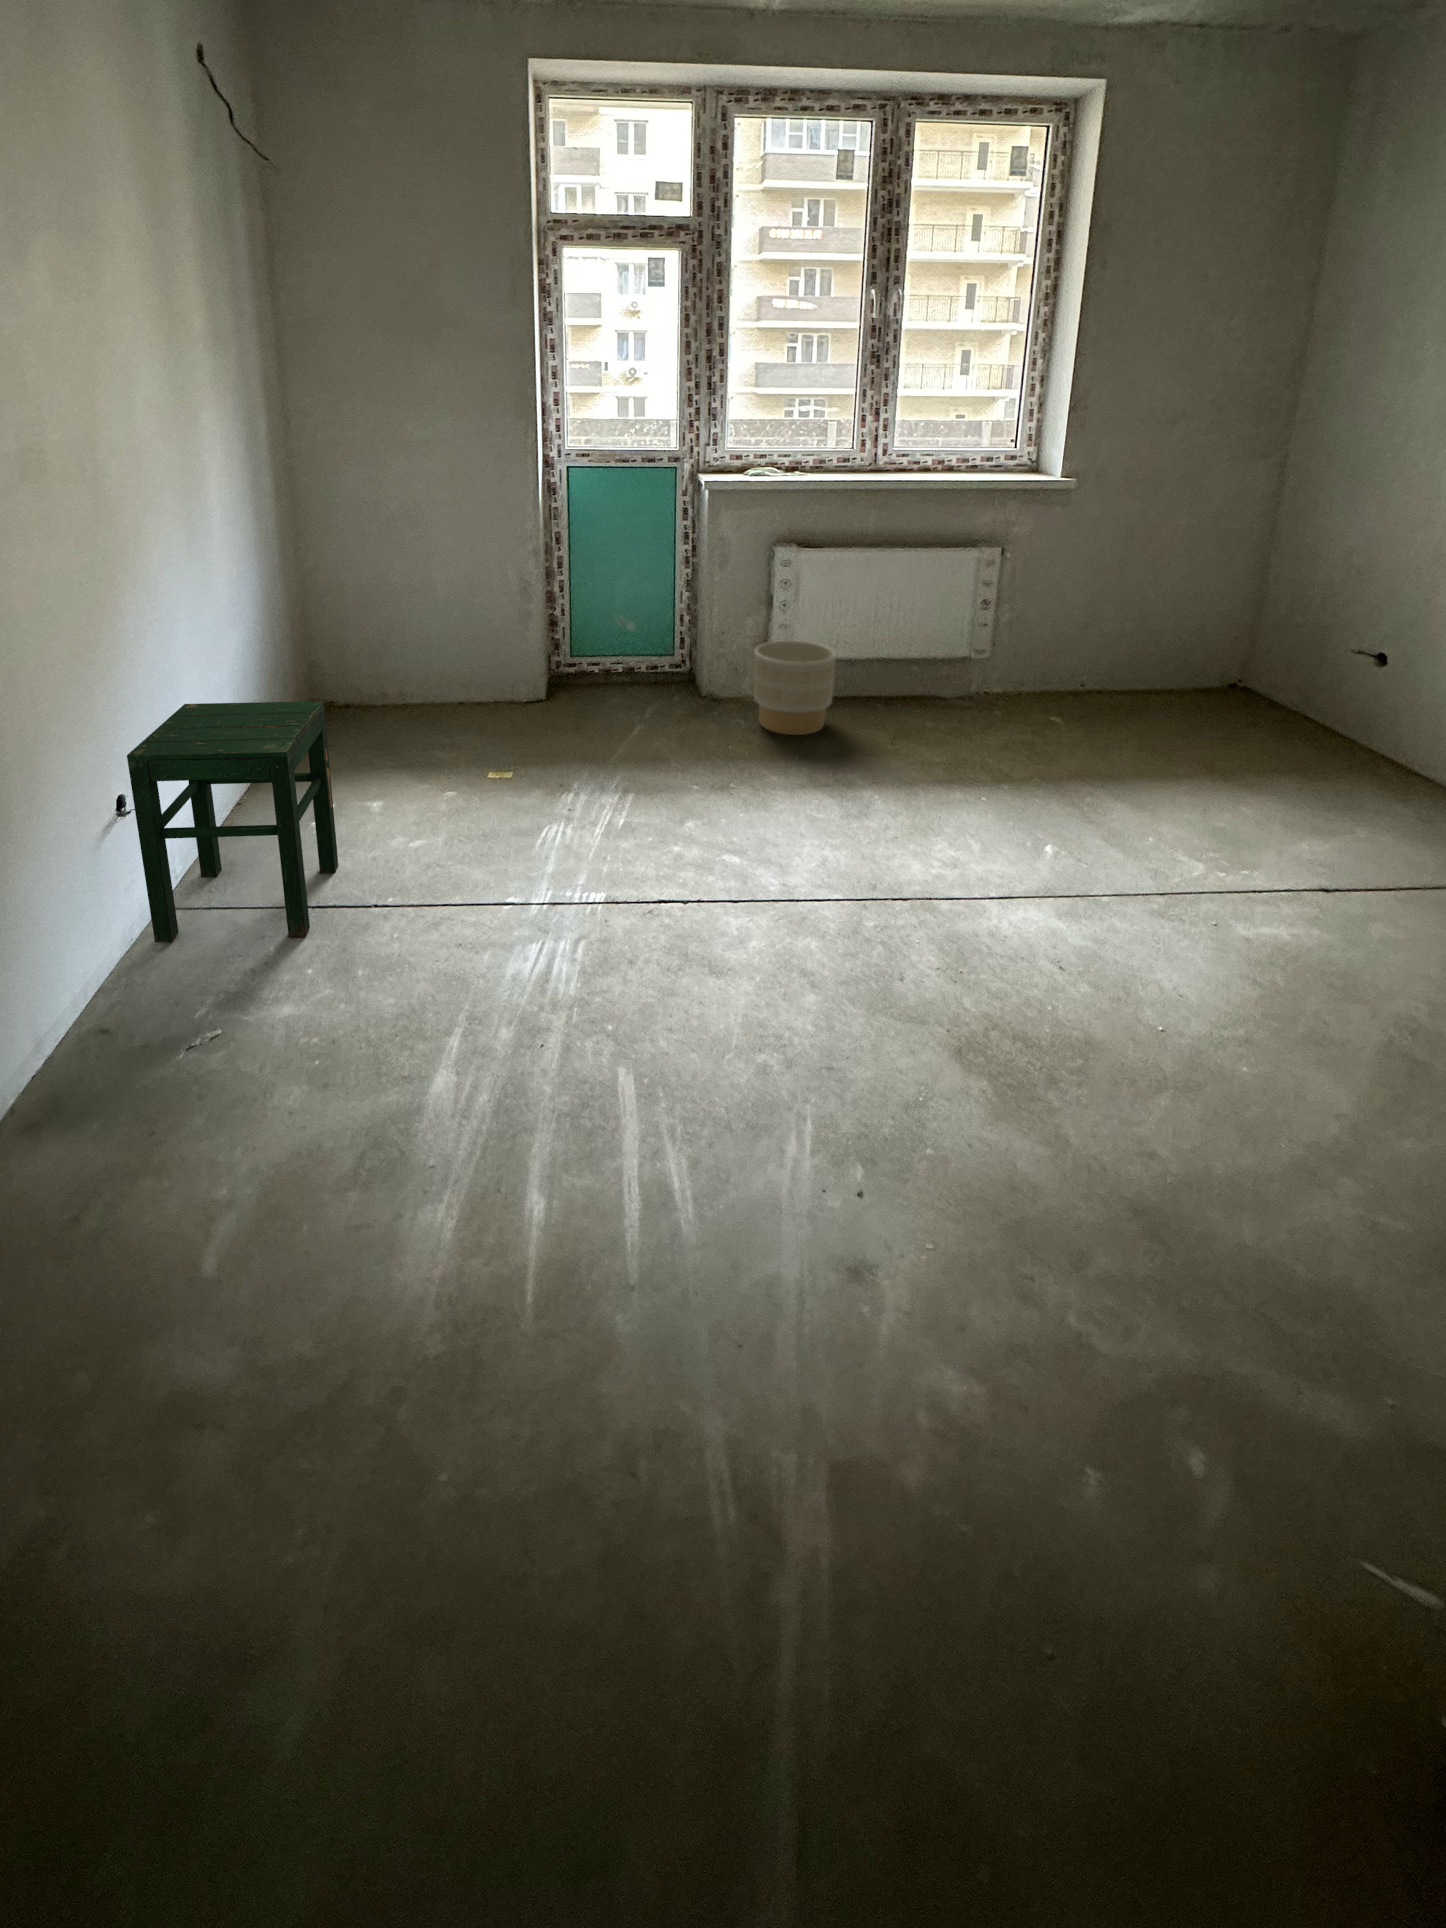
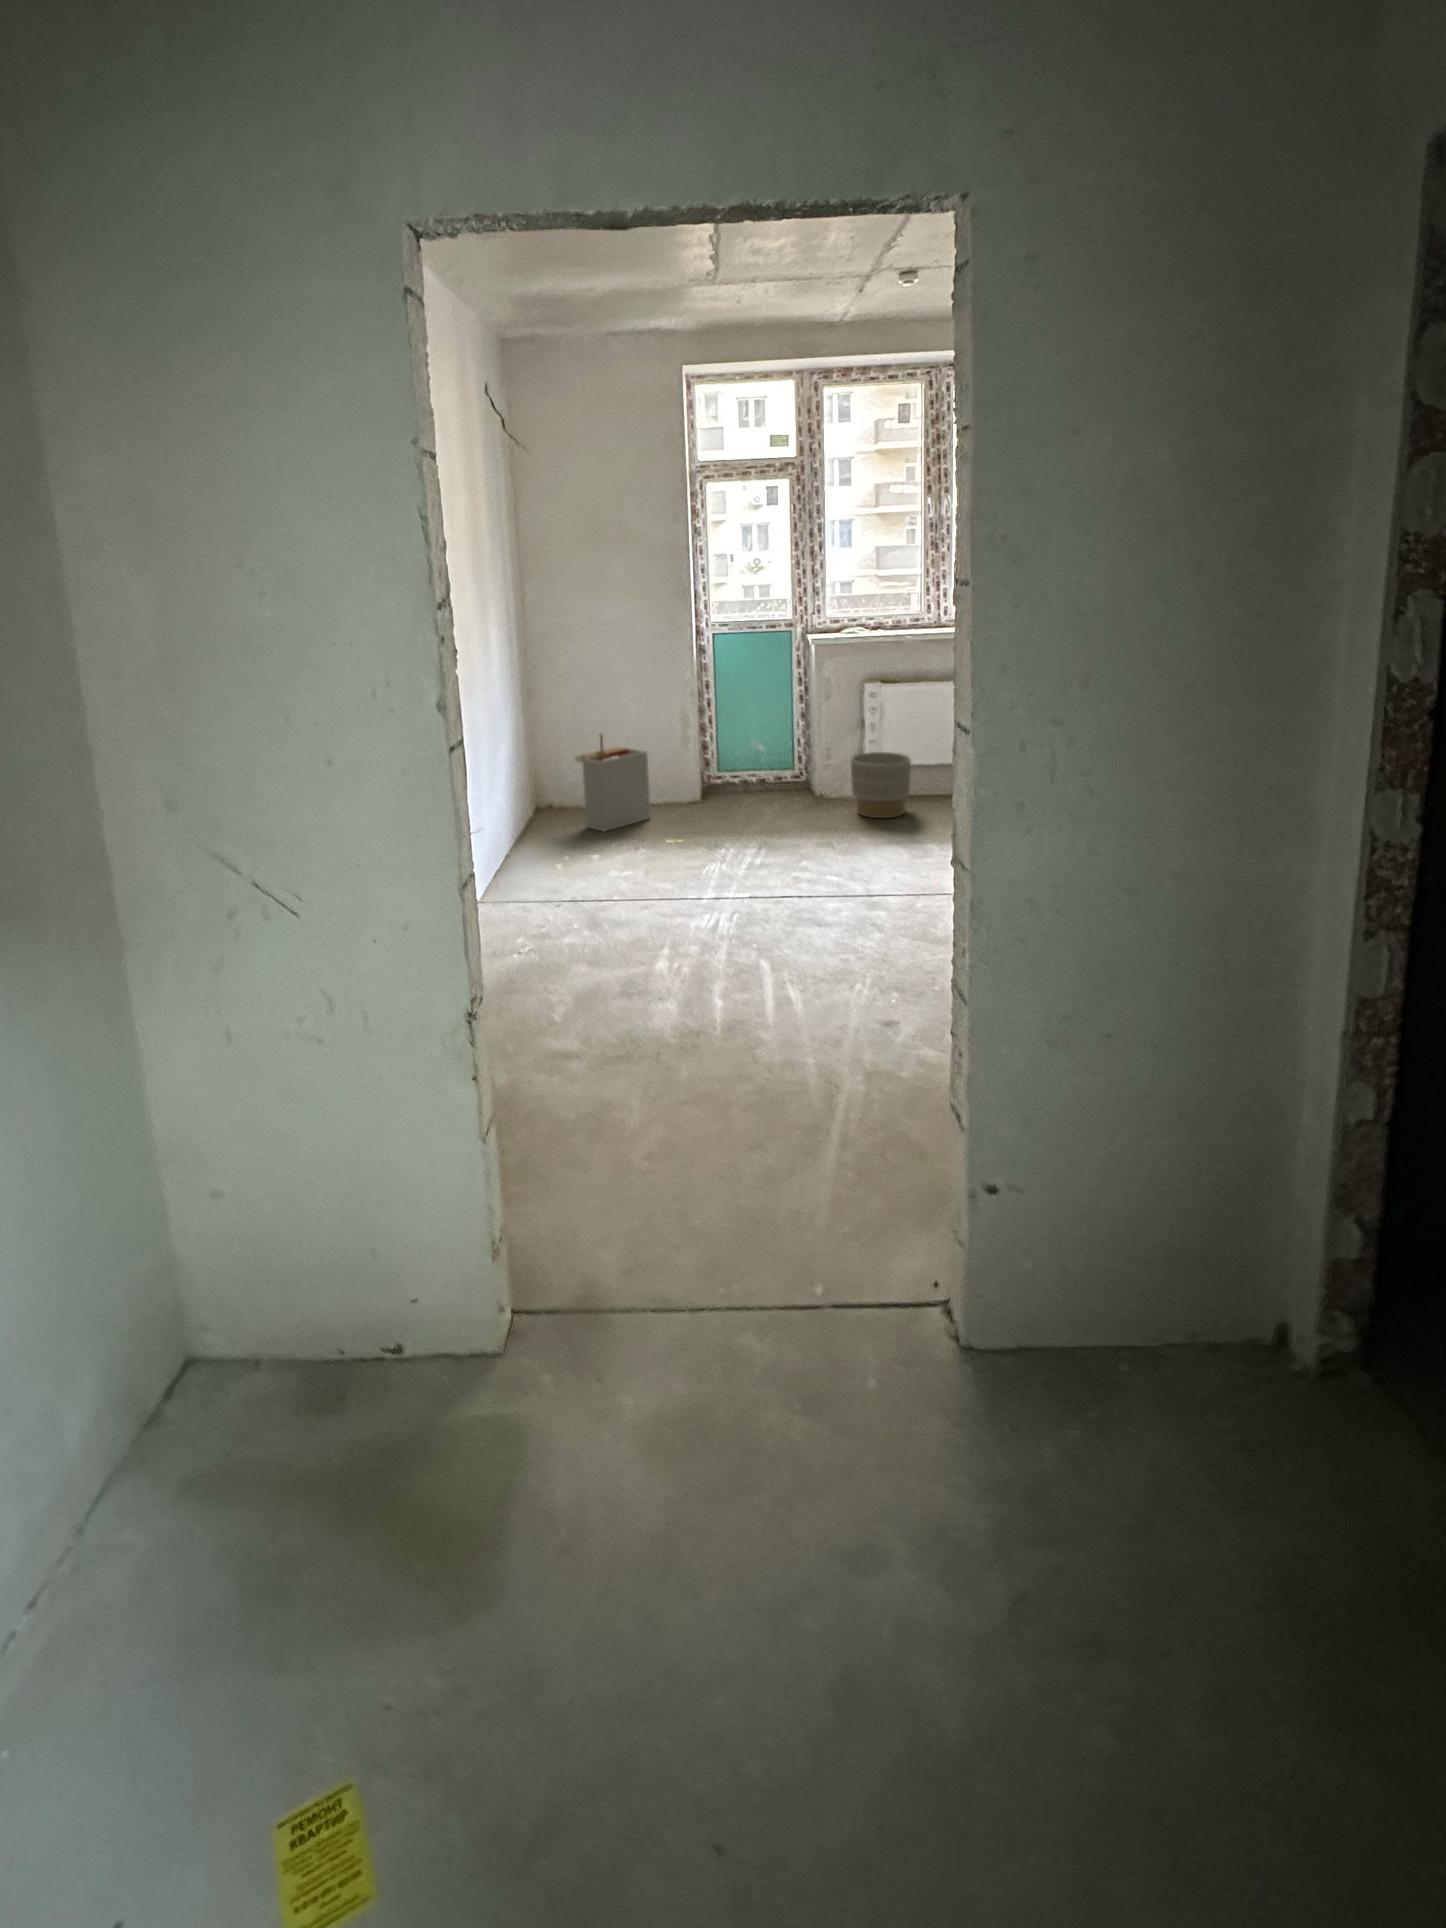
storage bin: none [359,606,472,750] -> present [575,734,651,831]
stool: present [127,701,338,942] -> none [481,781,583,918]

